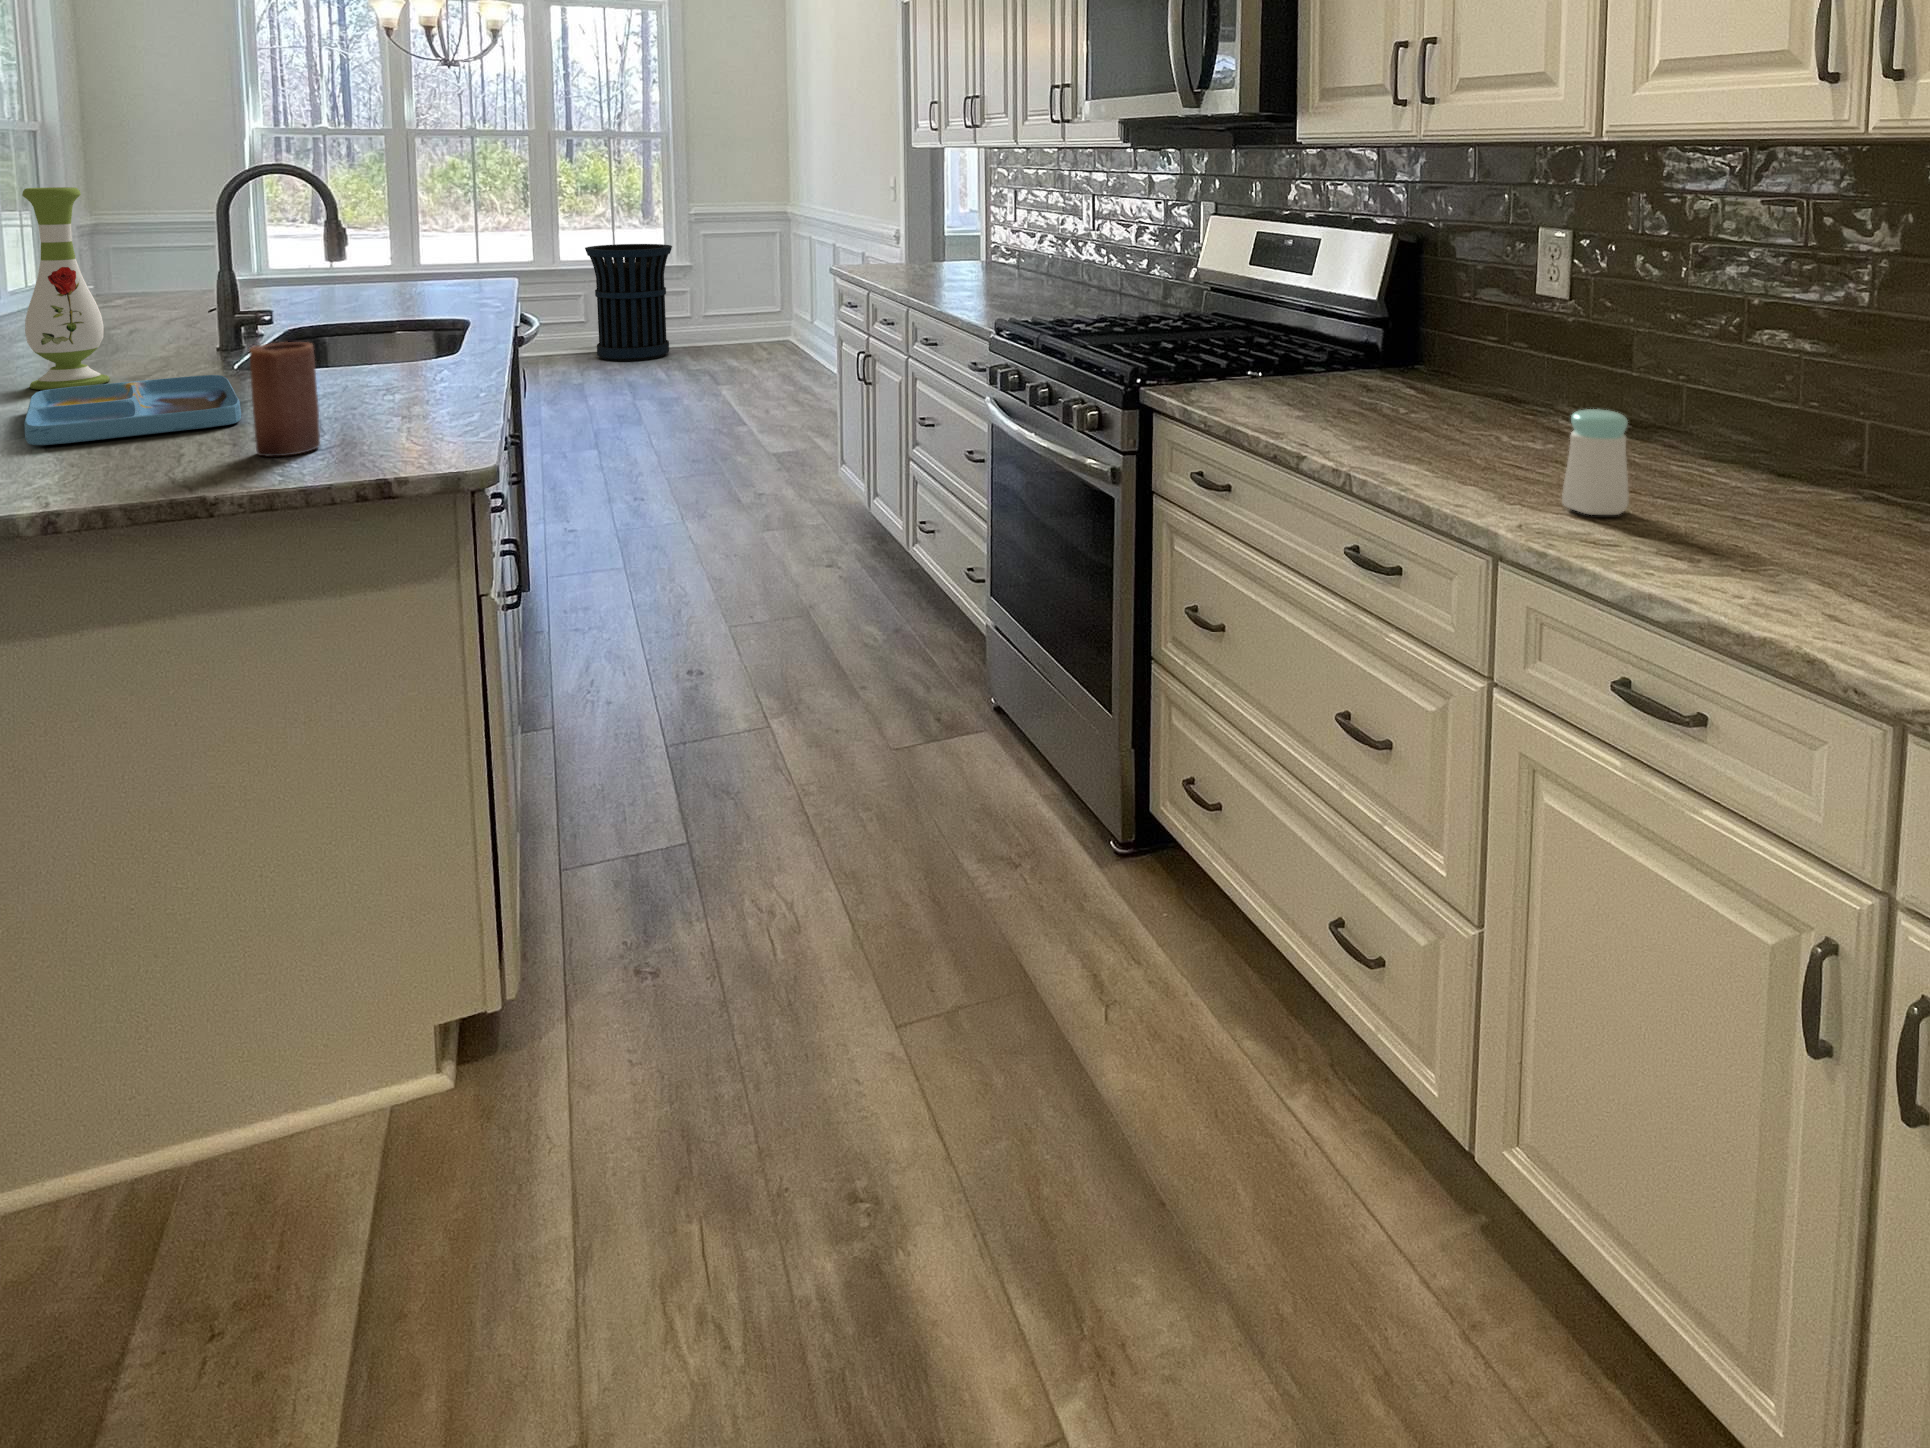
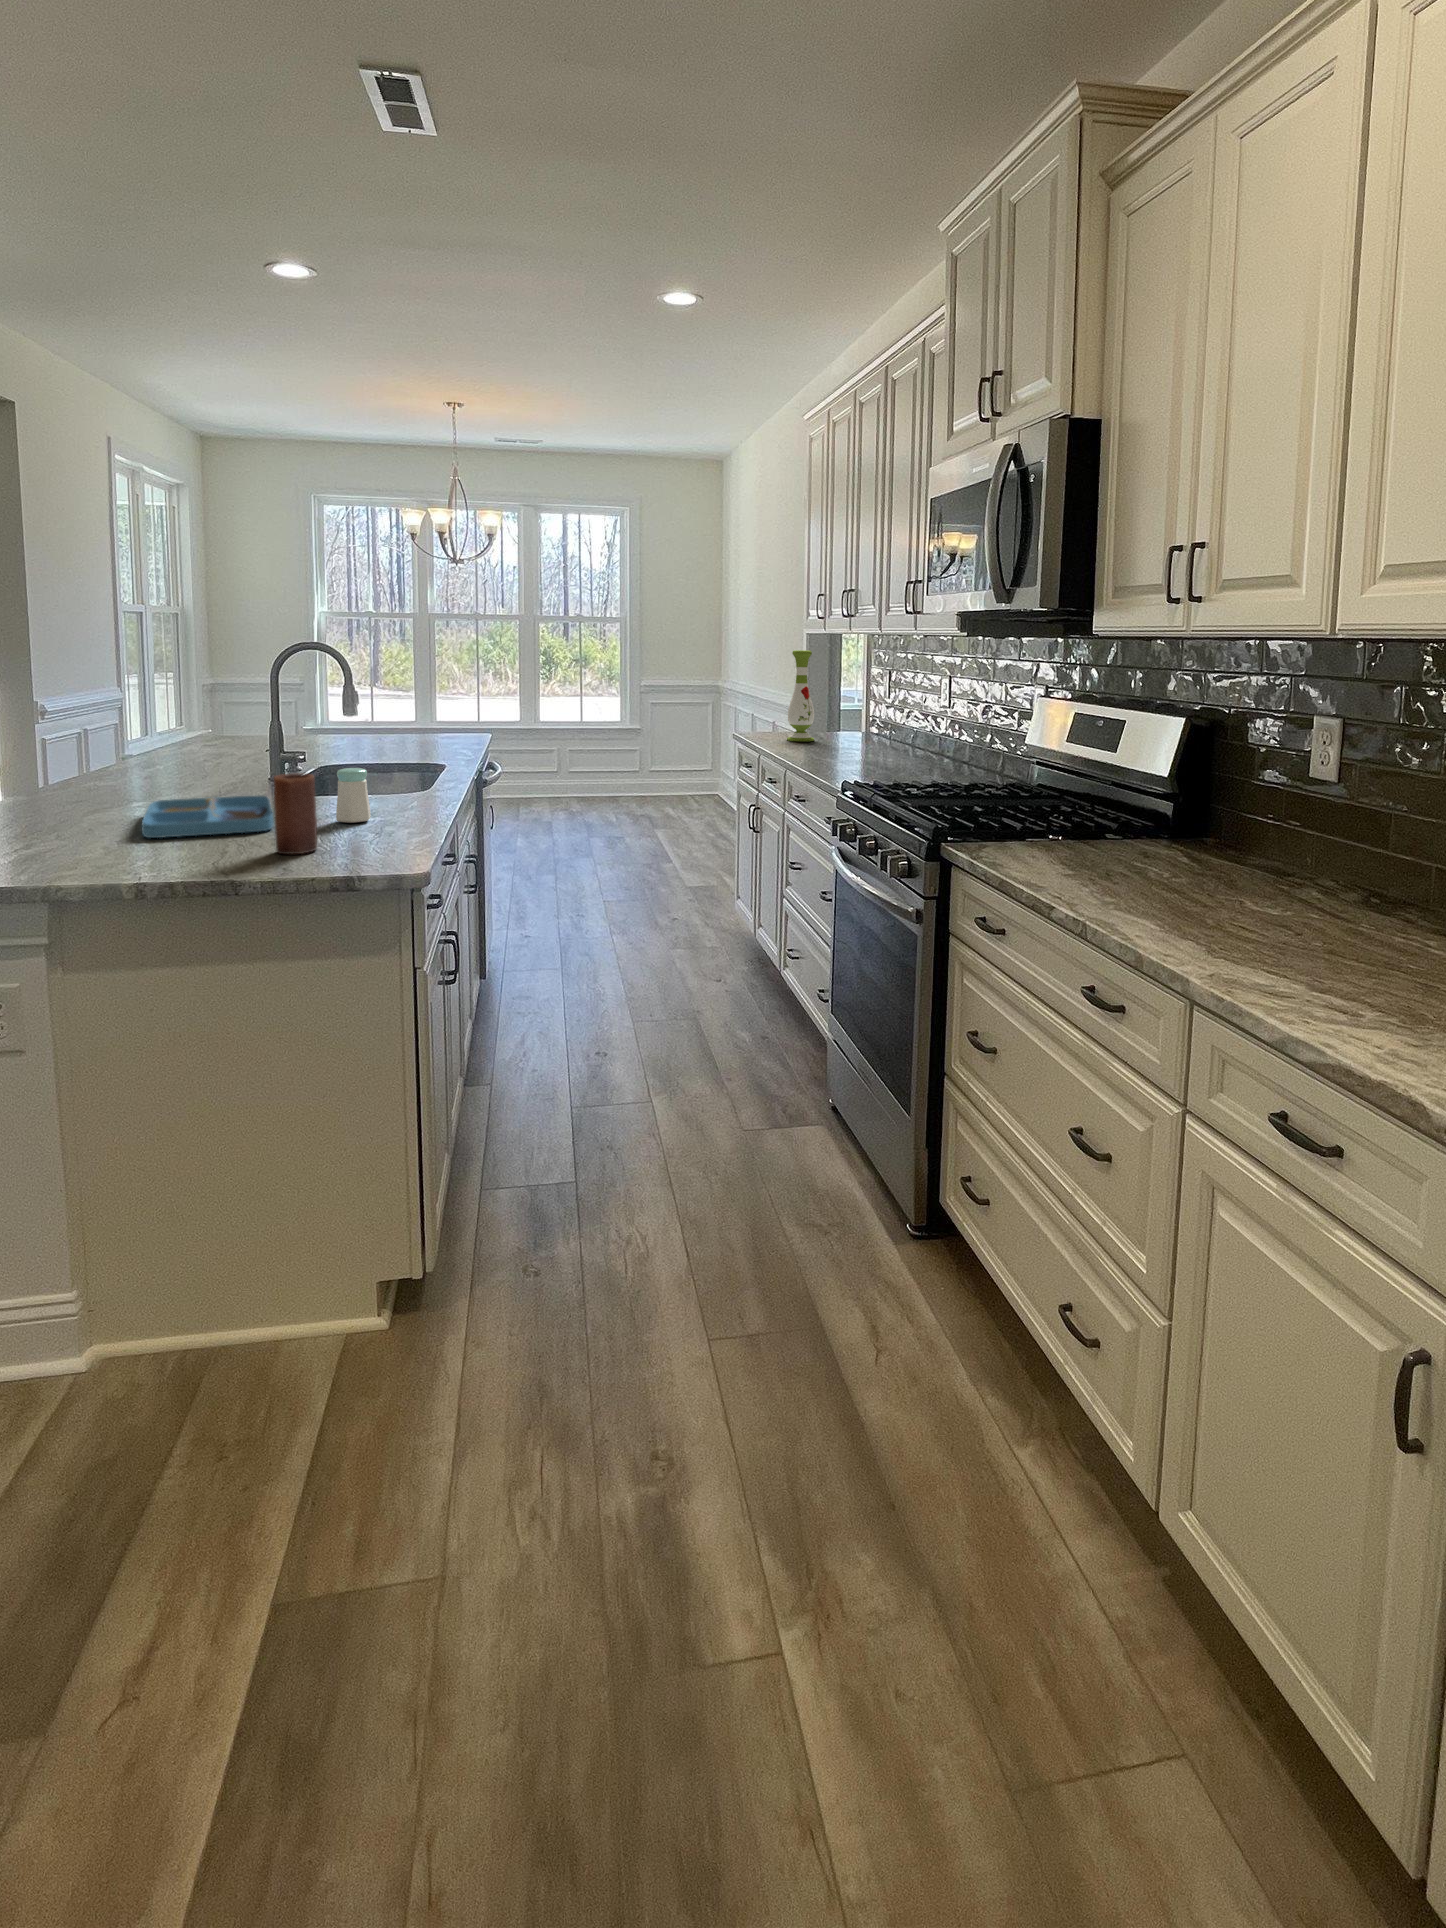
vase: present [22,187,110,390] -> present [787,650,814,742]
trash can: present [585,244,672,361] -> none [553,707,619,803]
salt shaker: present [1562,409,1628,515] -> present [336,768,371,823]

